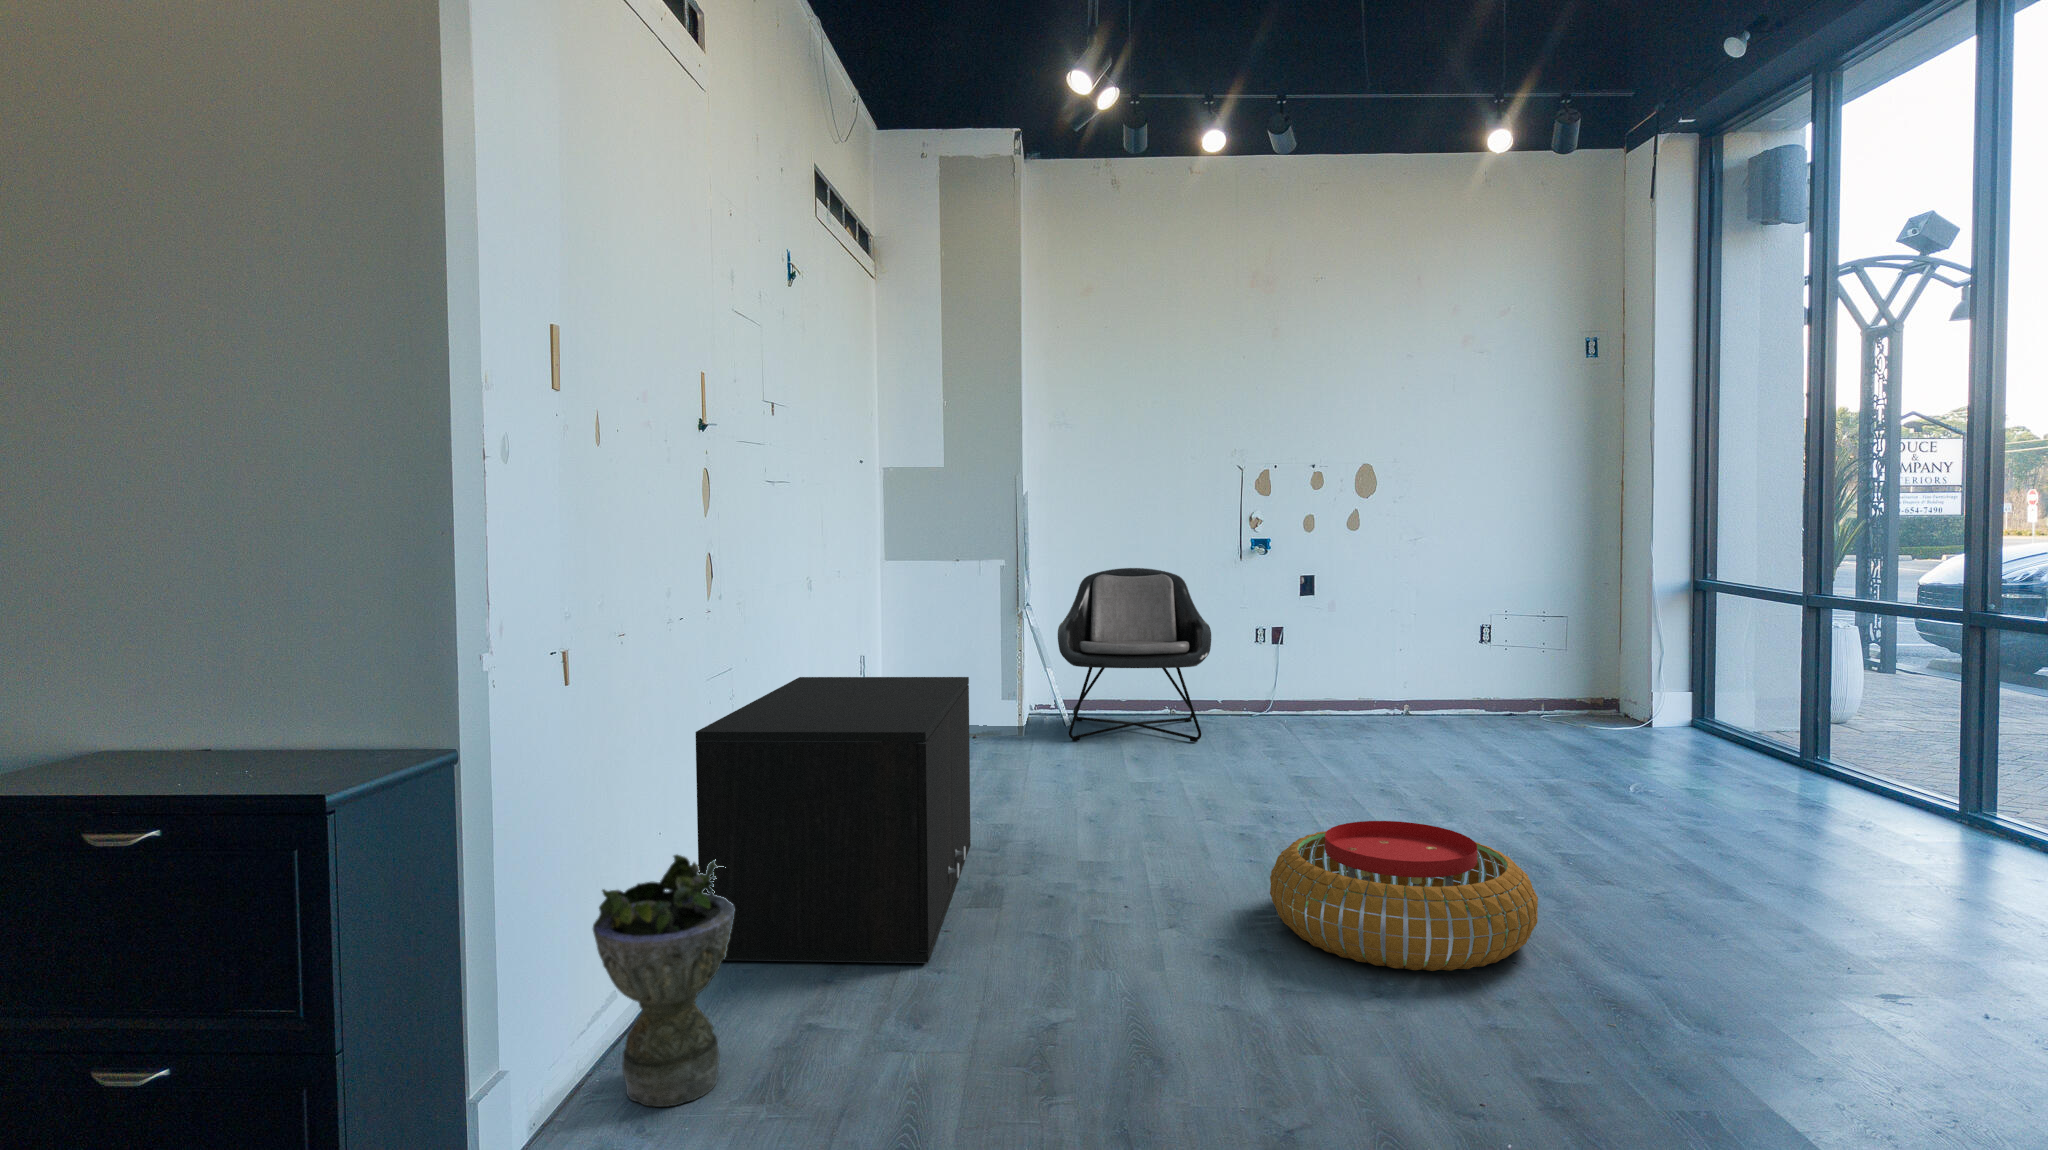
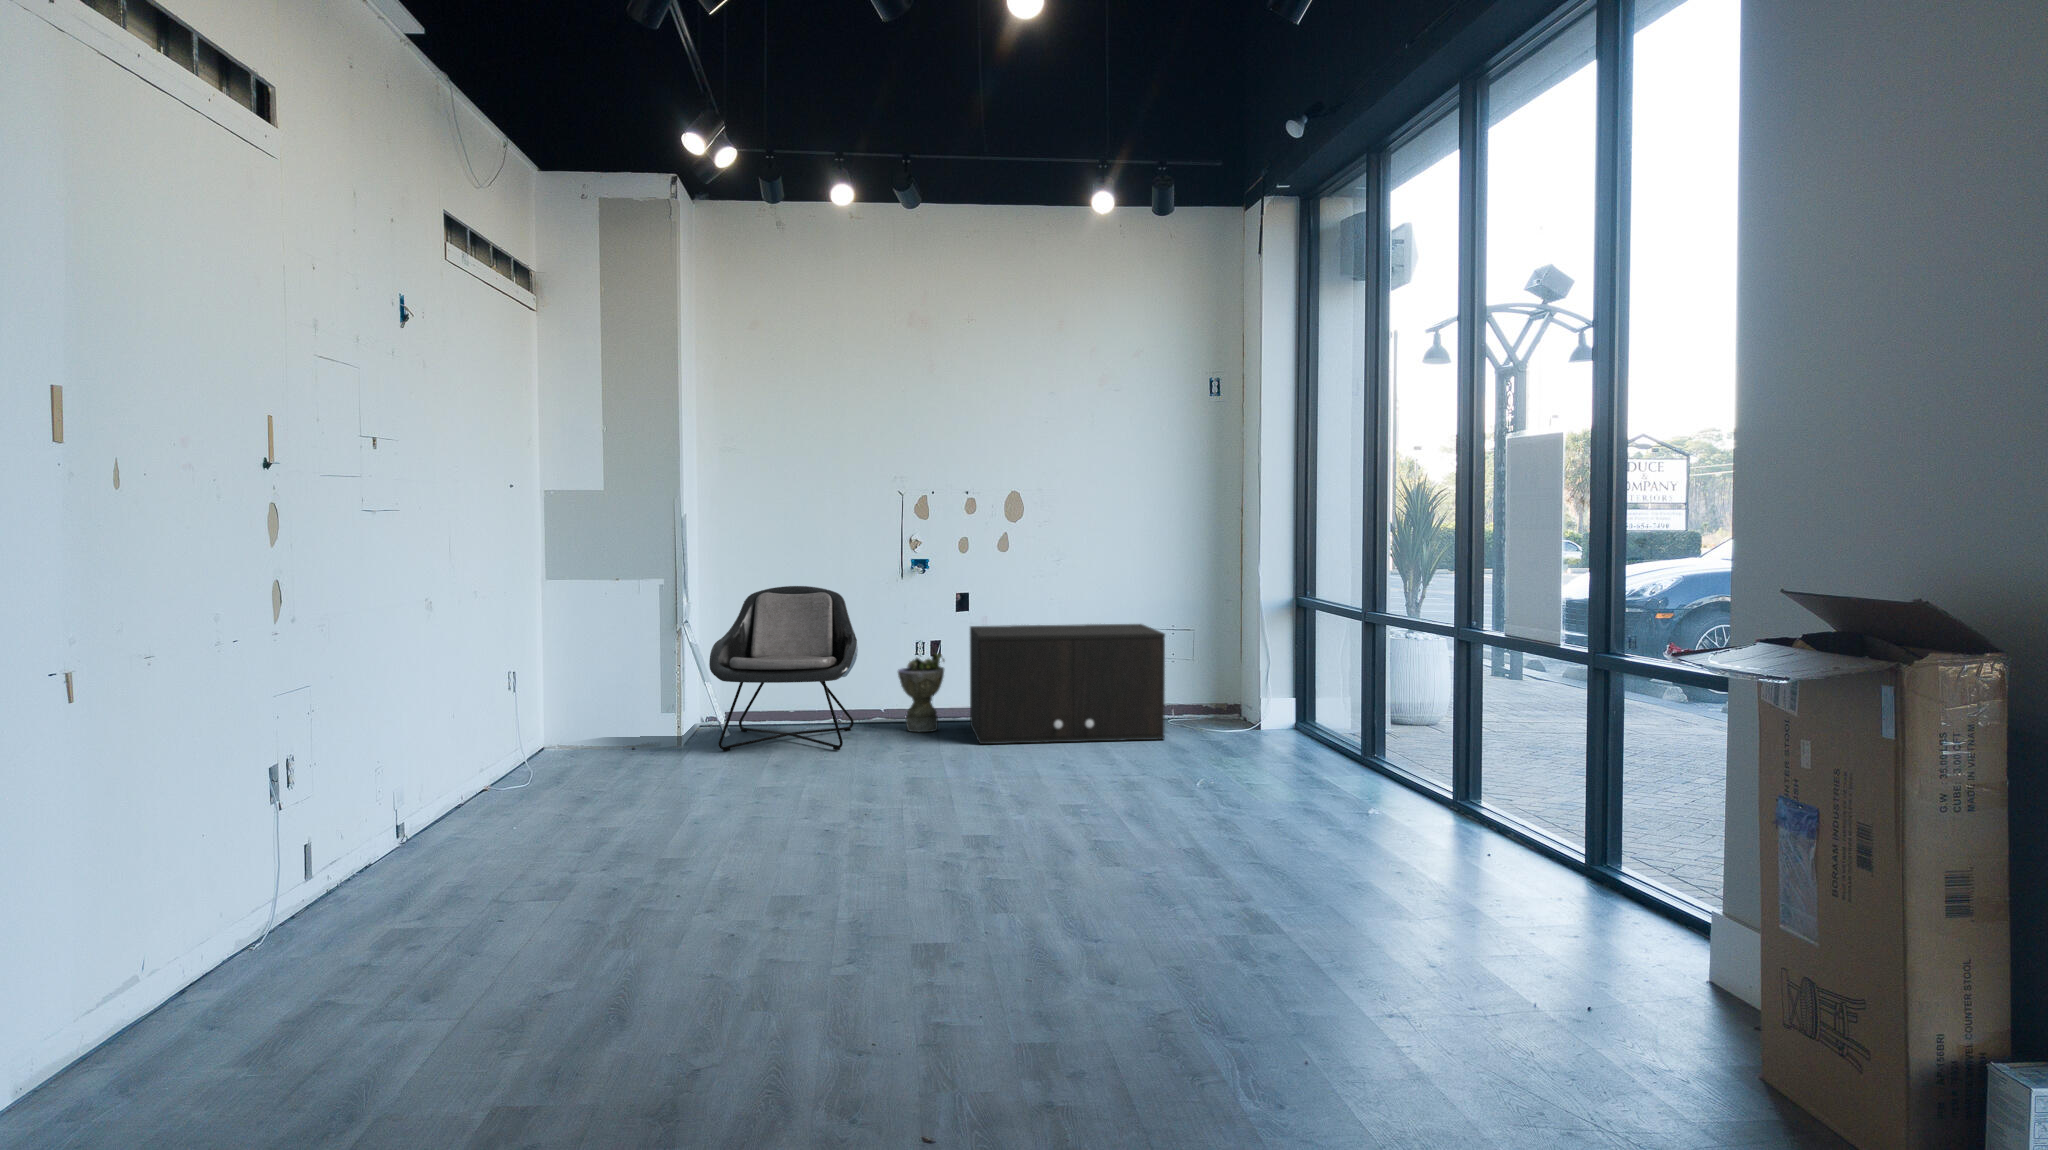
storage cabinet: present [696,677,971,963] -> present [970,624,1165,744]
pouf: present [1270,821,1538,971] -> none [773,814,980,929]
planter: present [593,855,735,1107] -> present [898,654,944,732]

